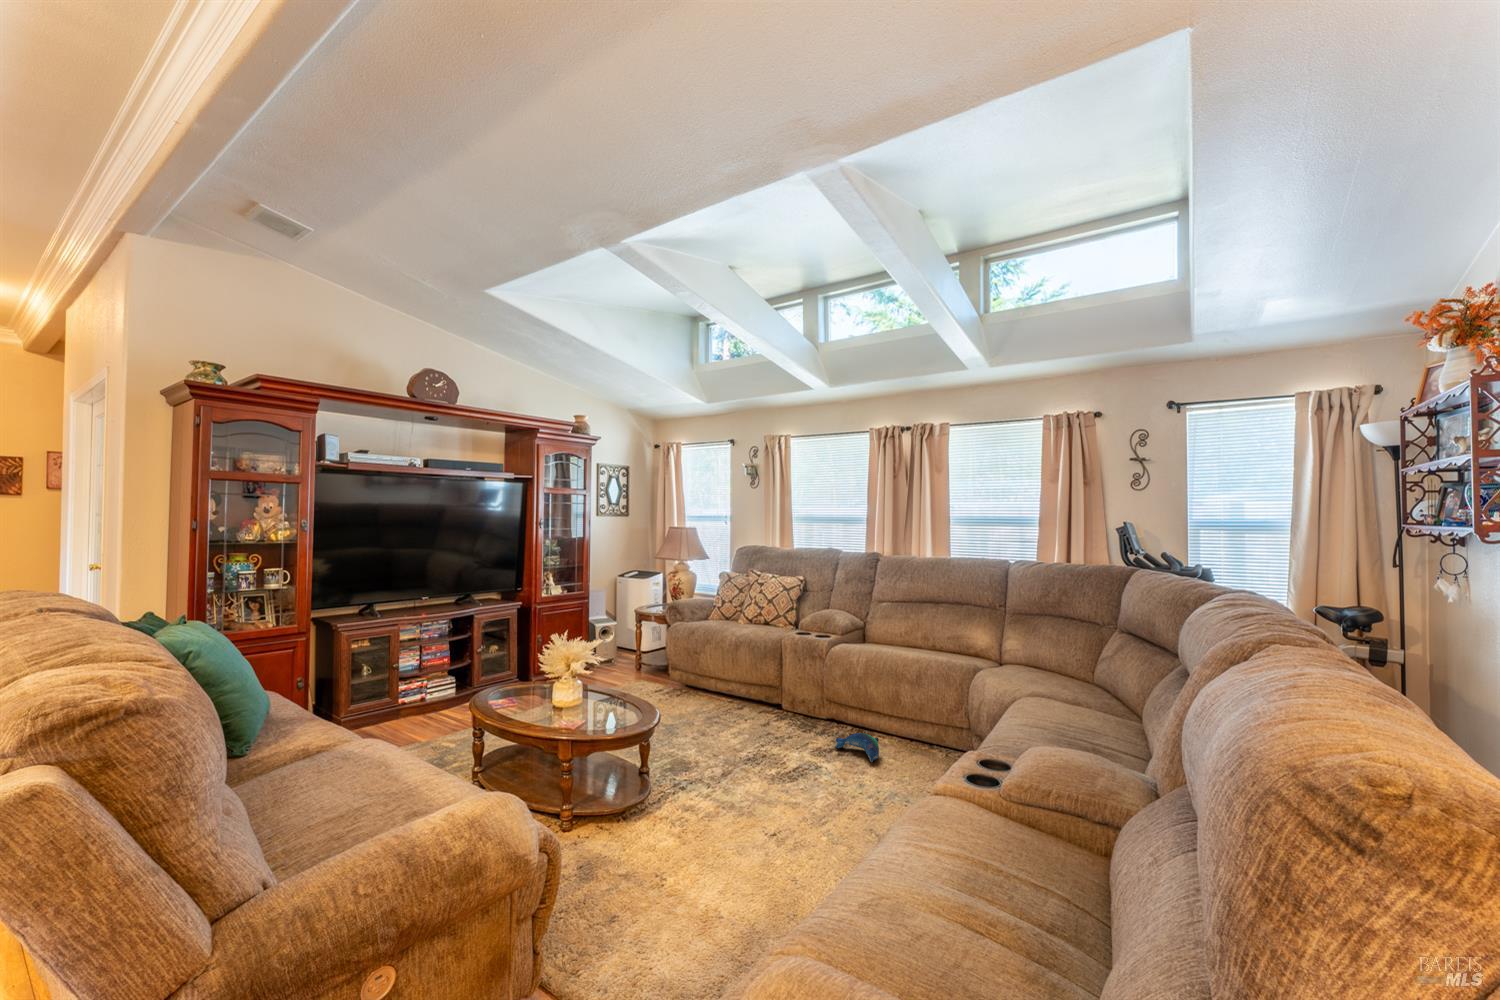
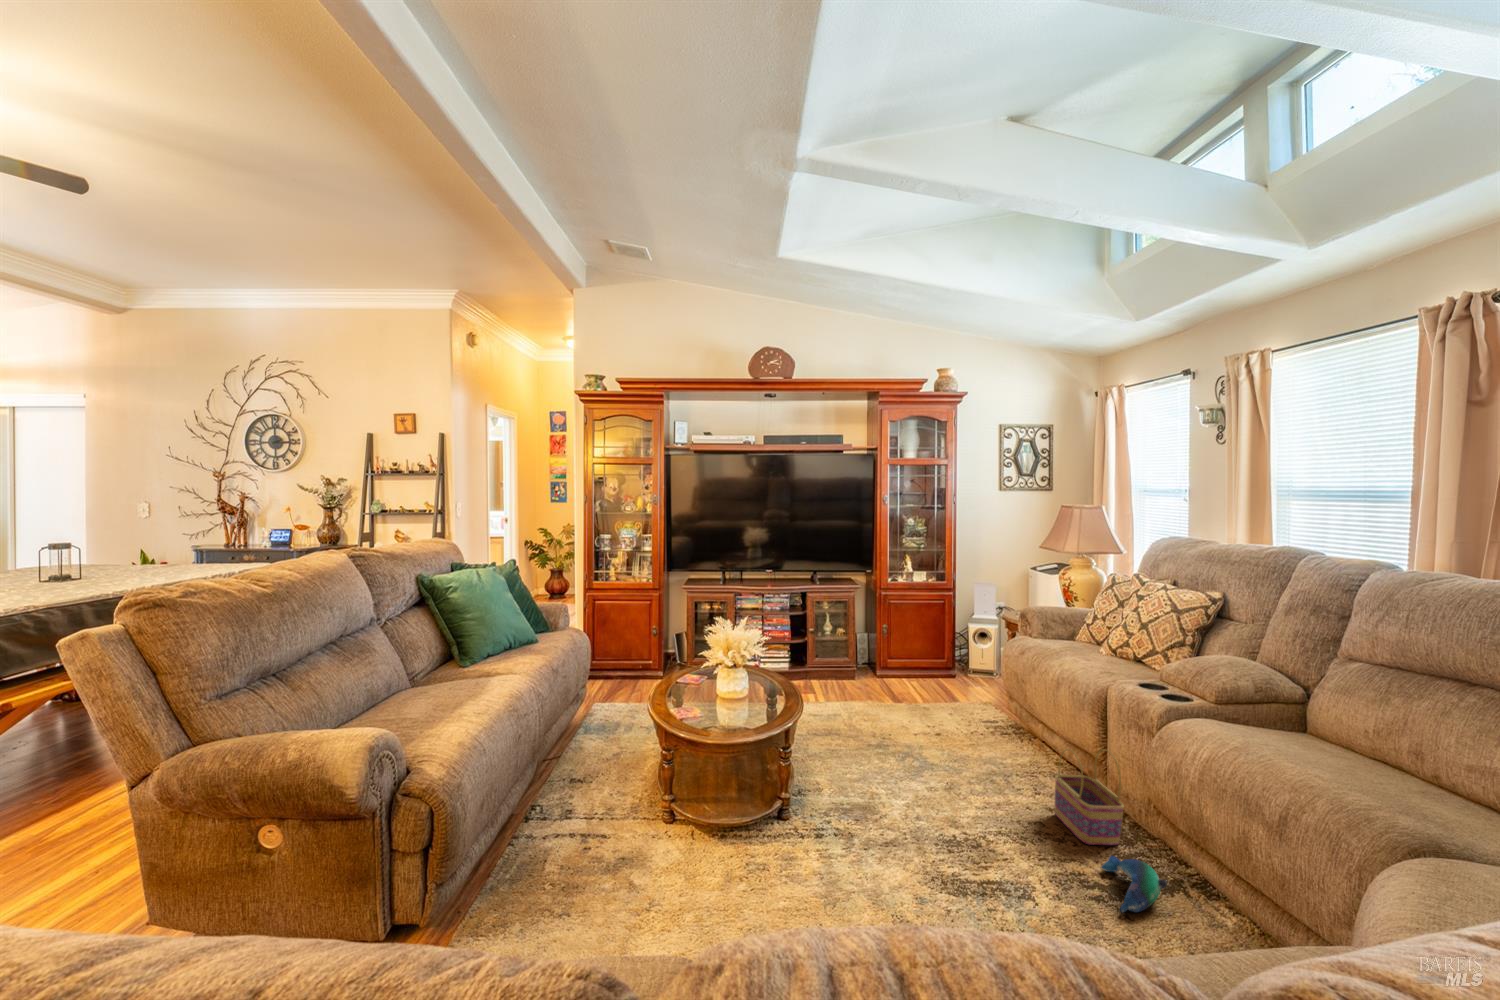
basket: none [777,677,827,739] -> present [1055,749,1124,845]

